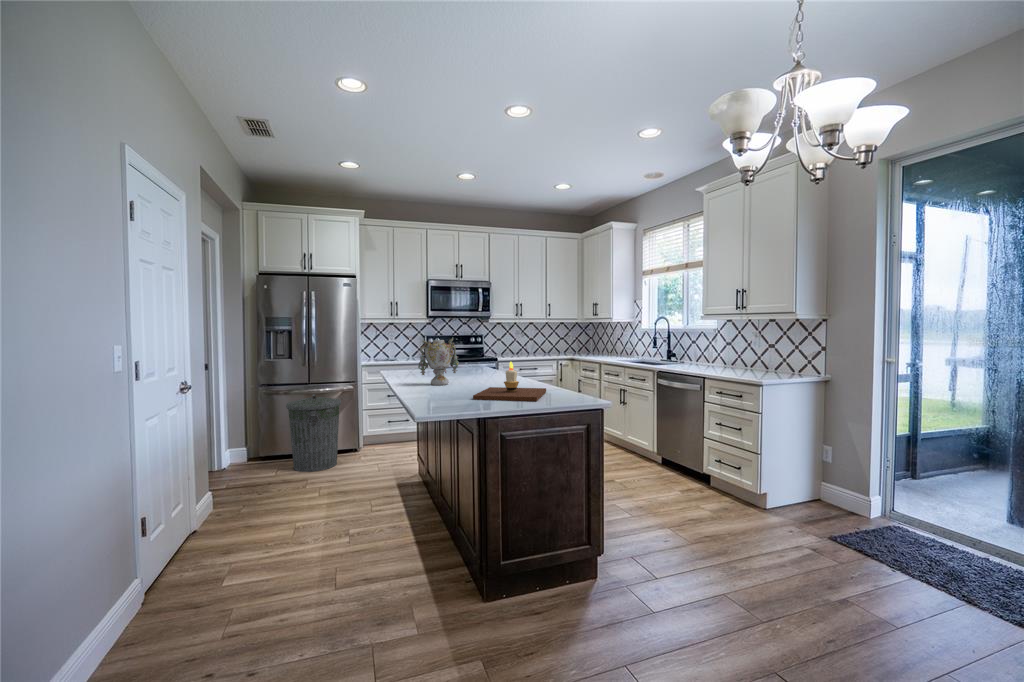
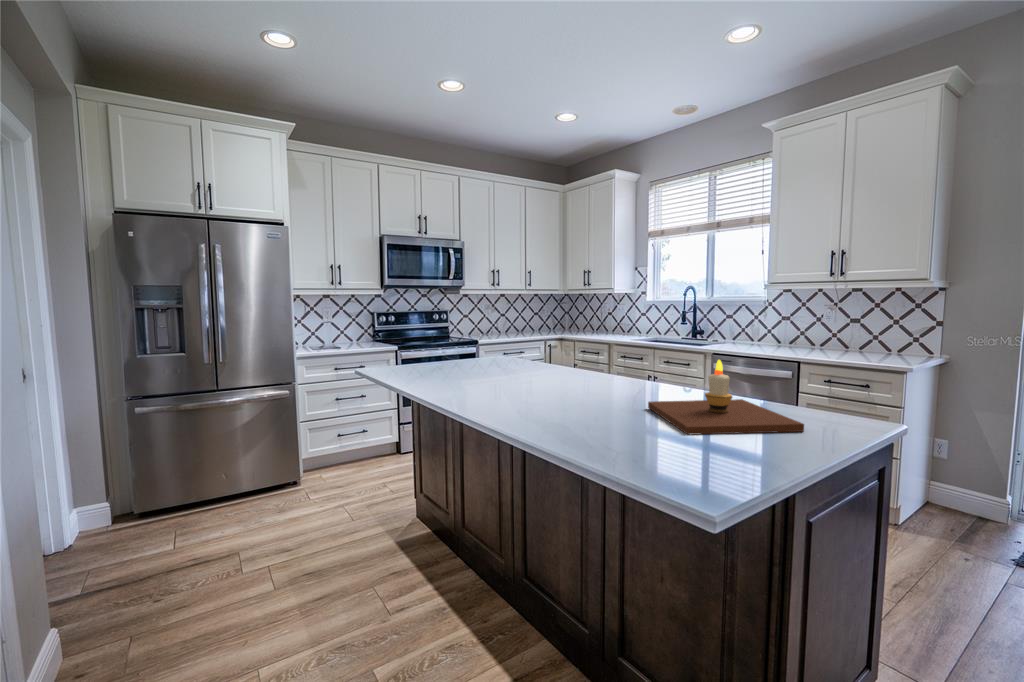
vase: present [418,337,459,385] -> none [490,317,548,398]
trash can: present [286,394,341,472] -> none [186,409,279,536]

